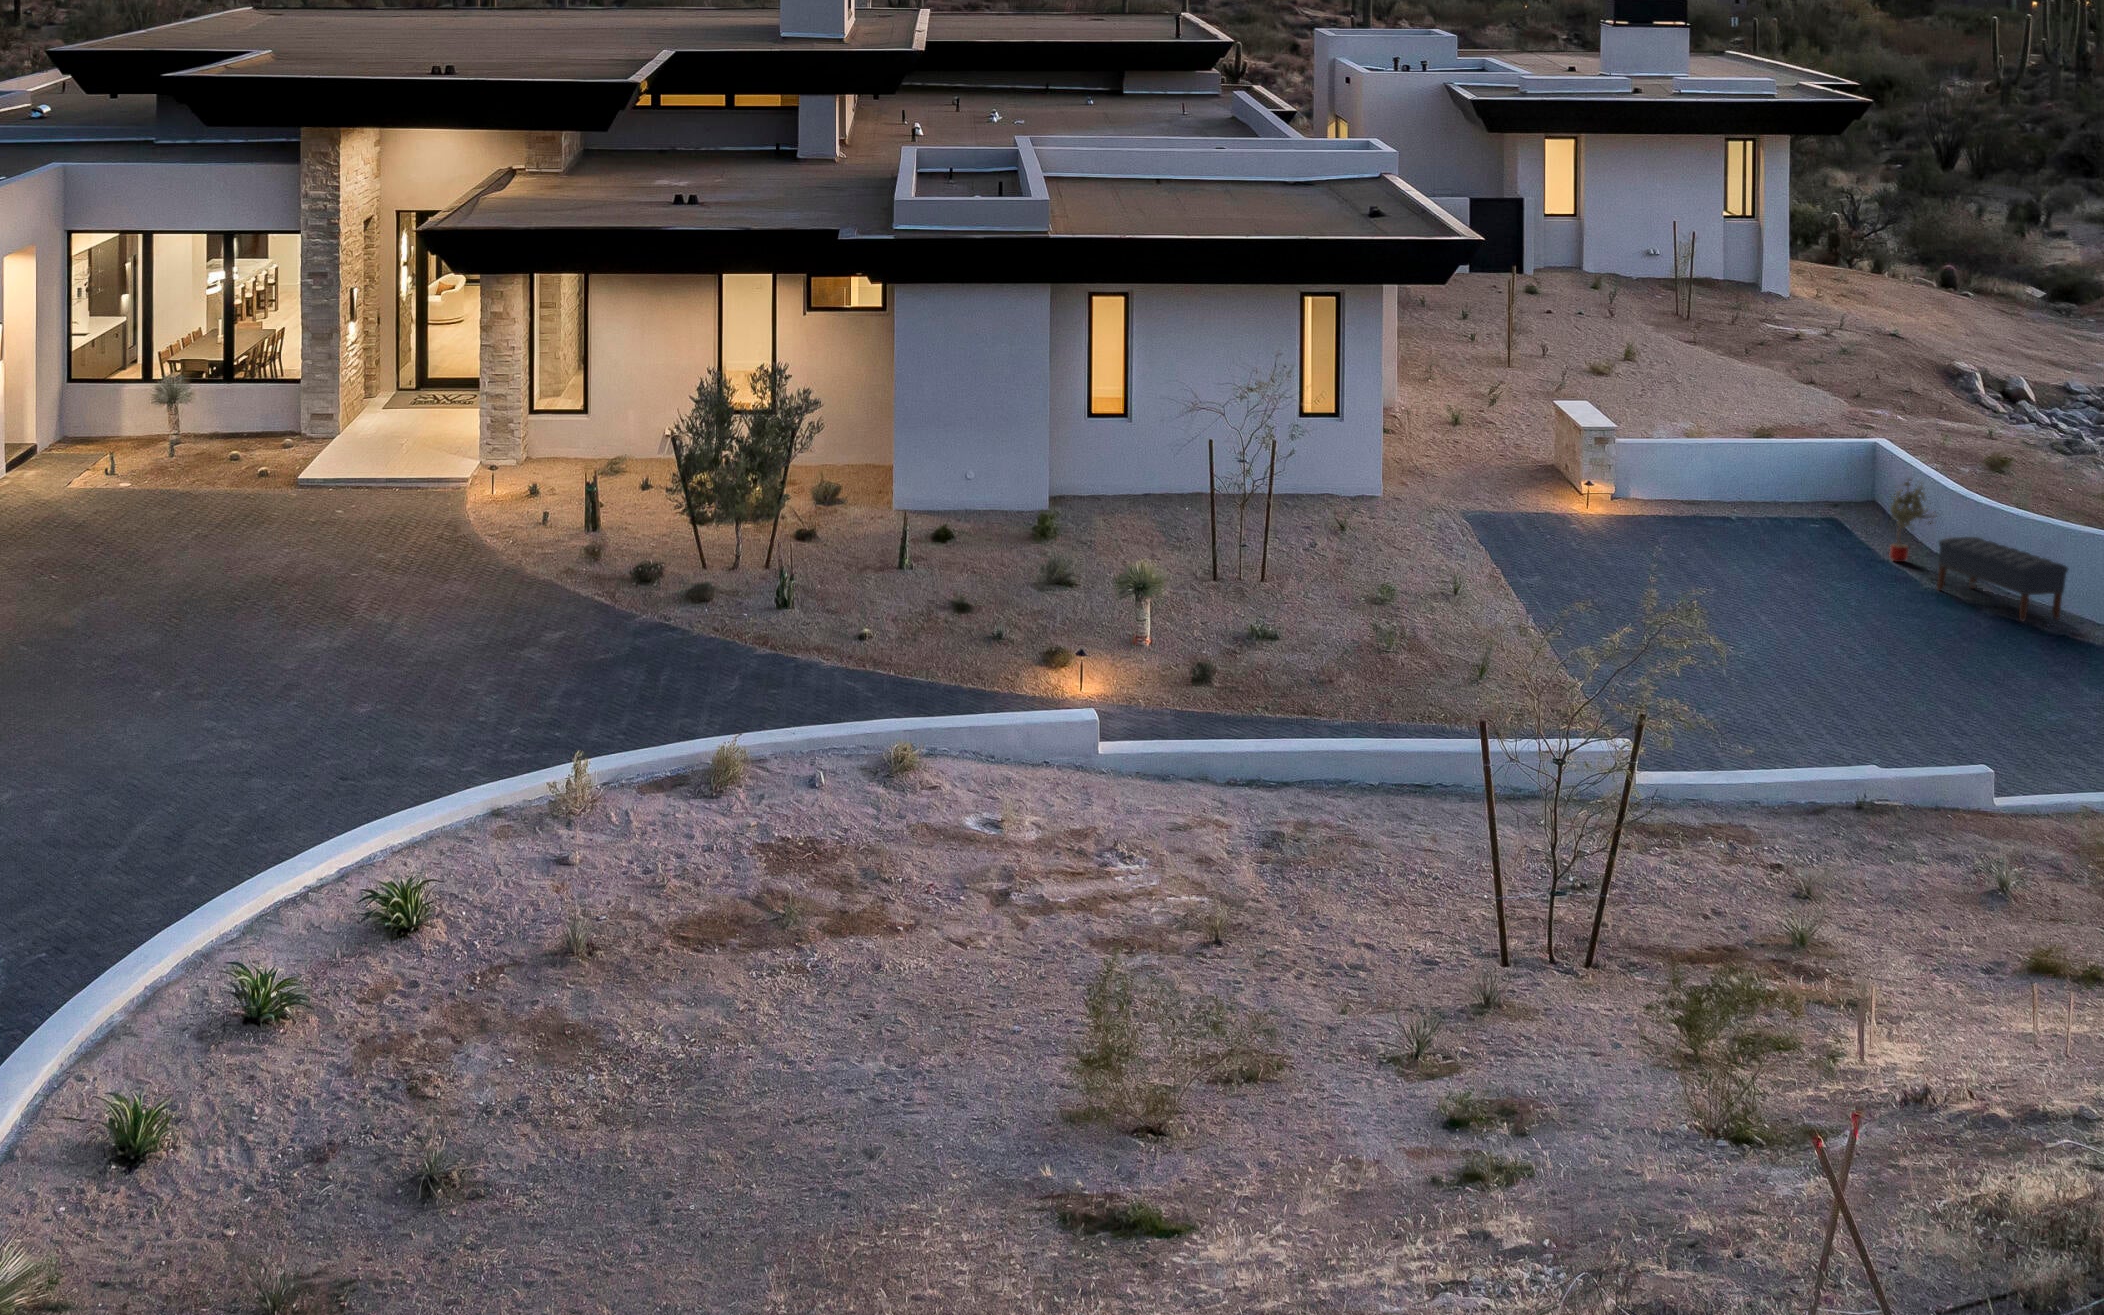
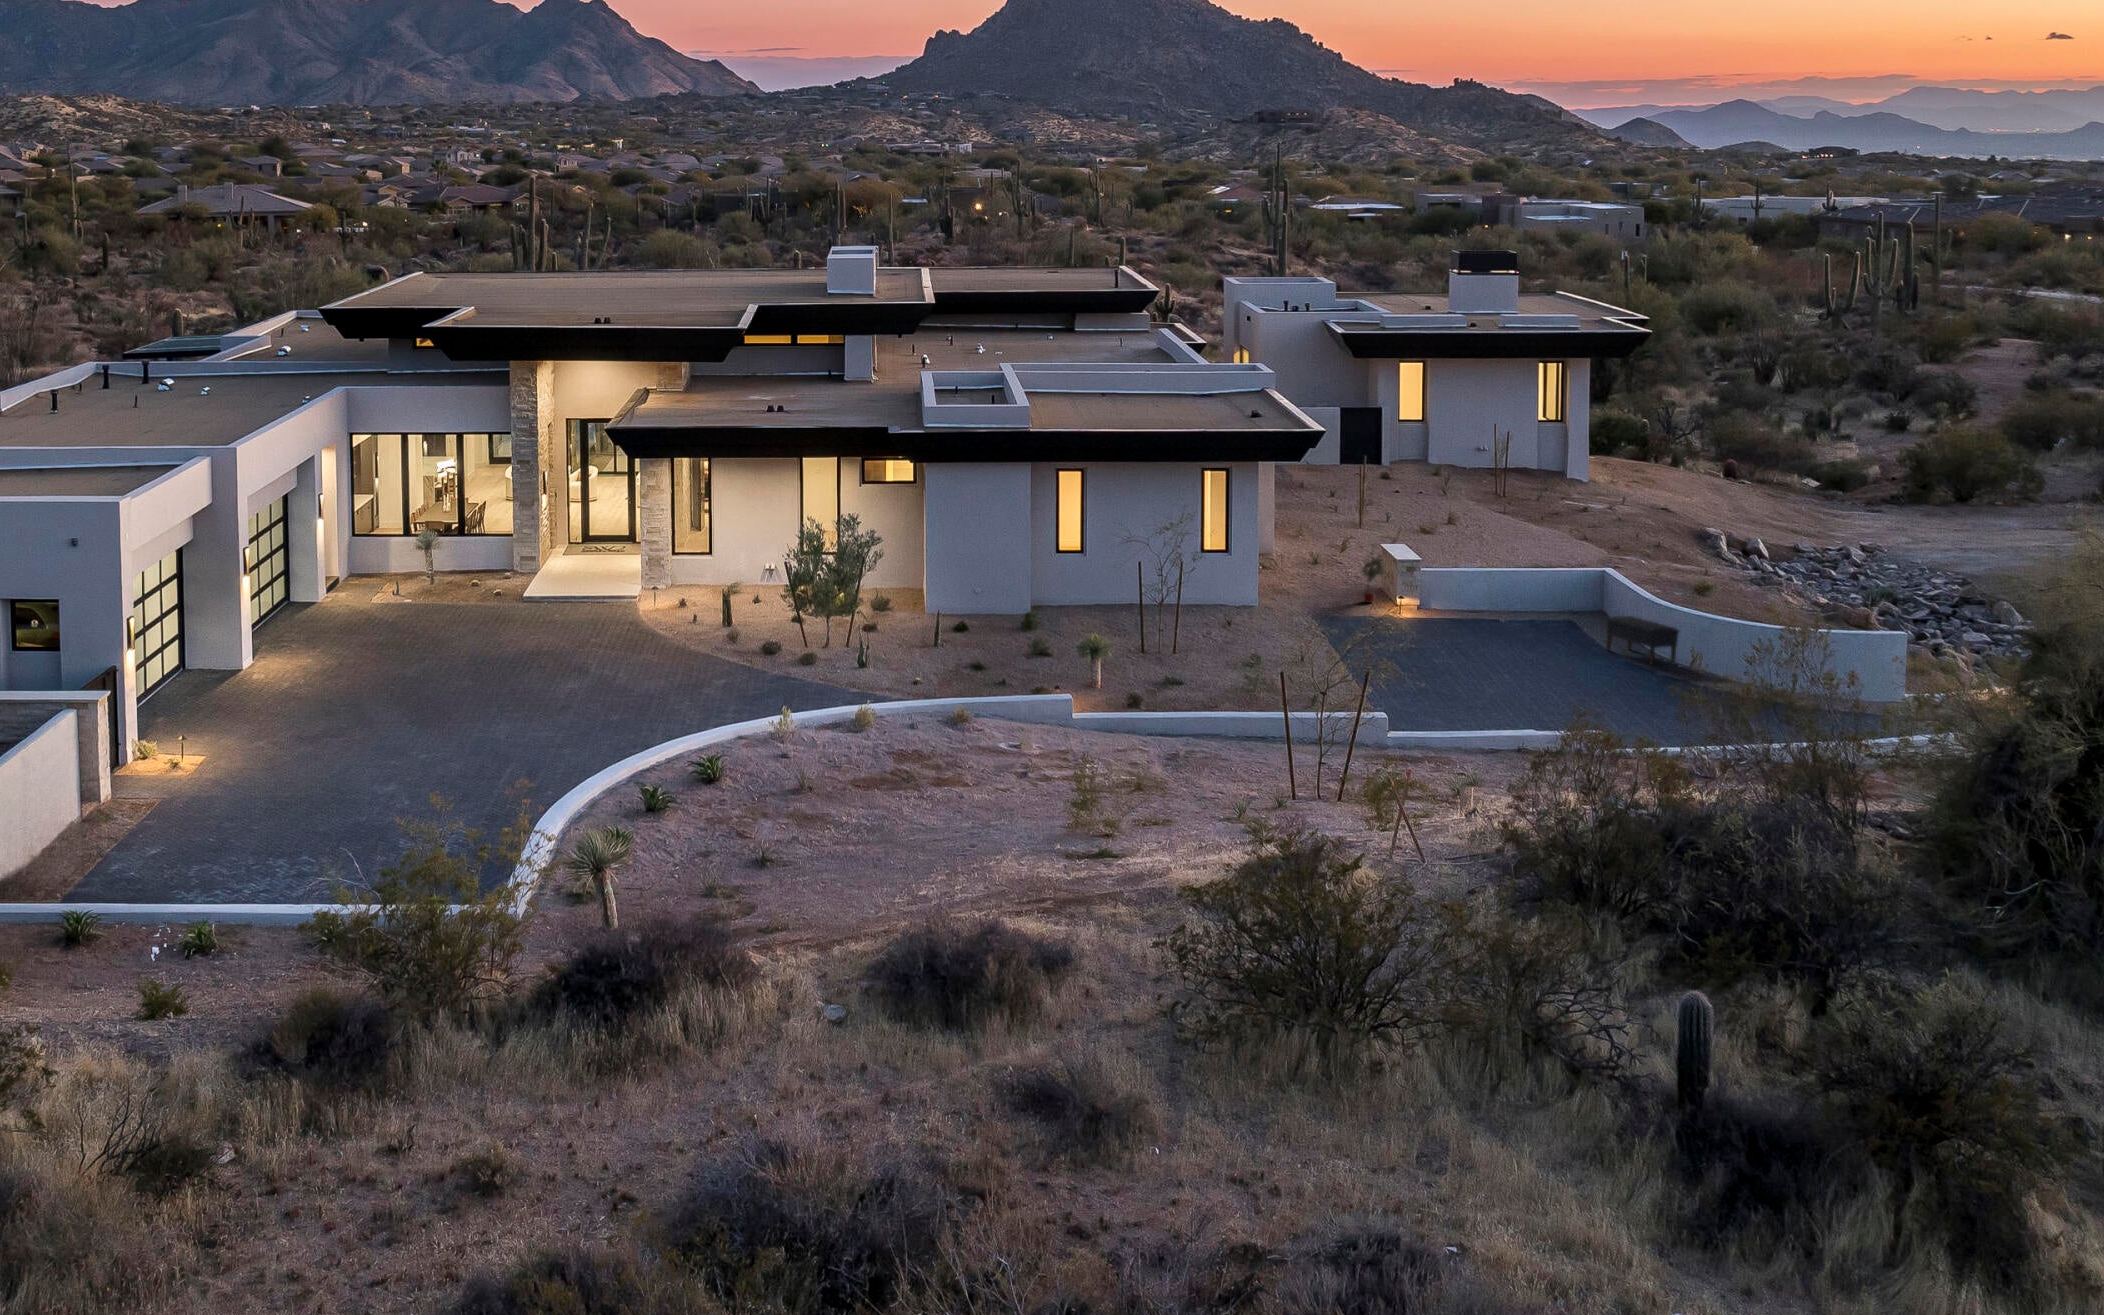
potted tree: present [1890,479,1935,562] -> present [1362,552,1388,603]

